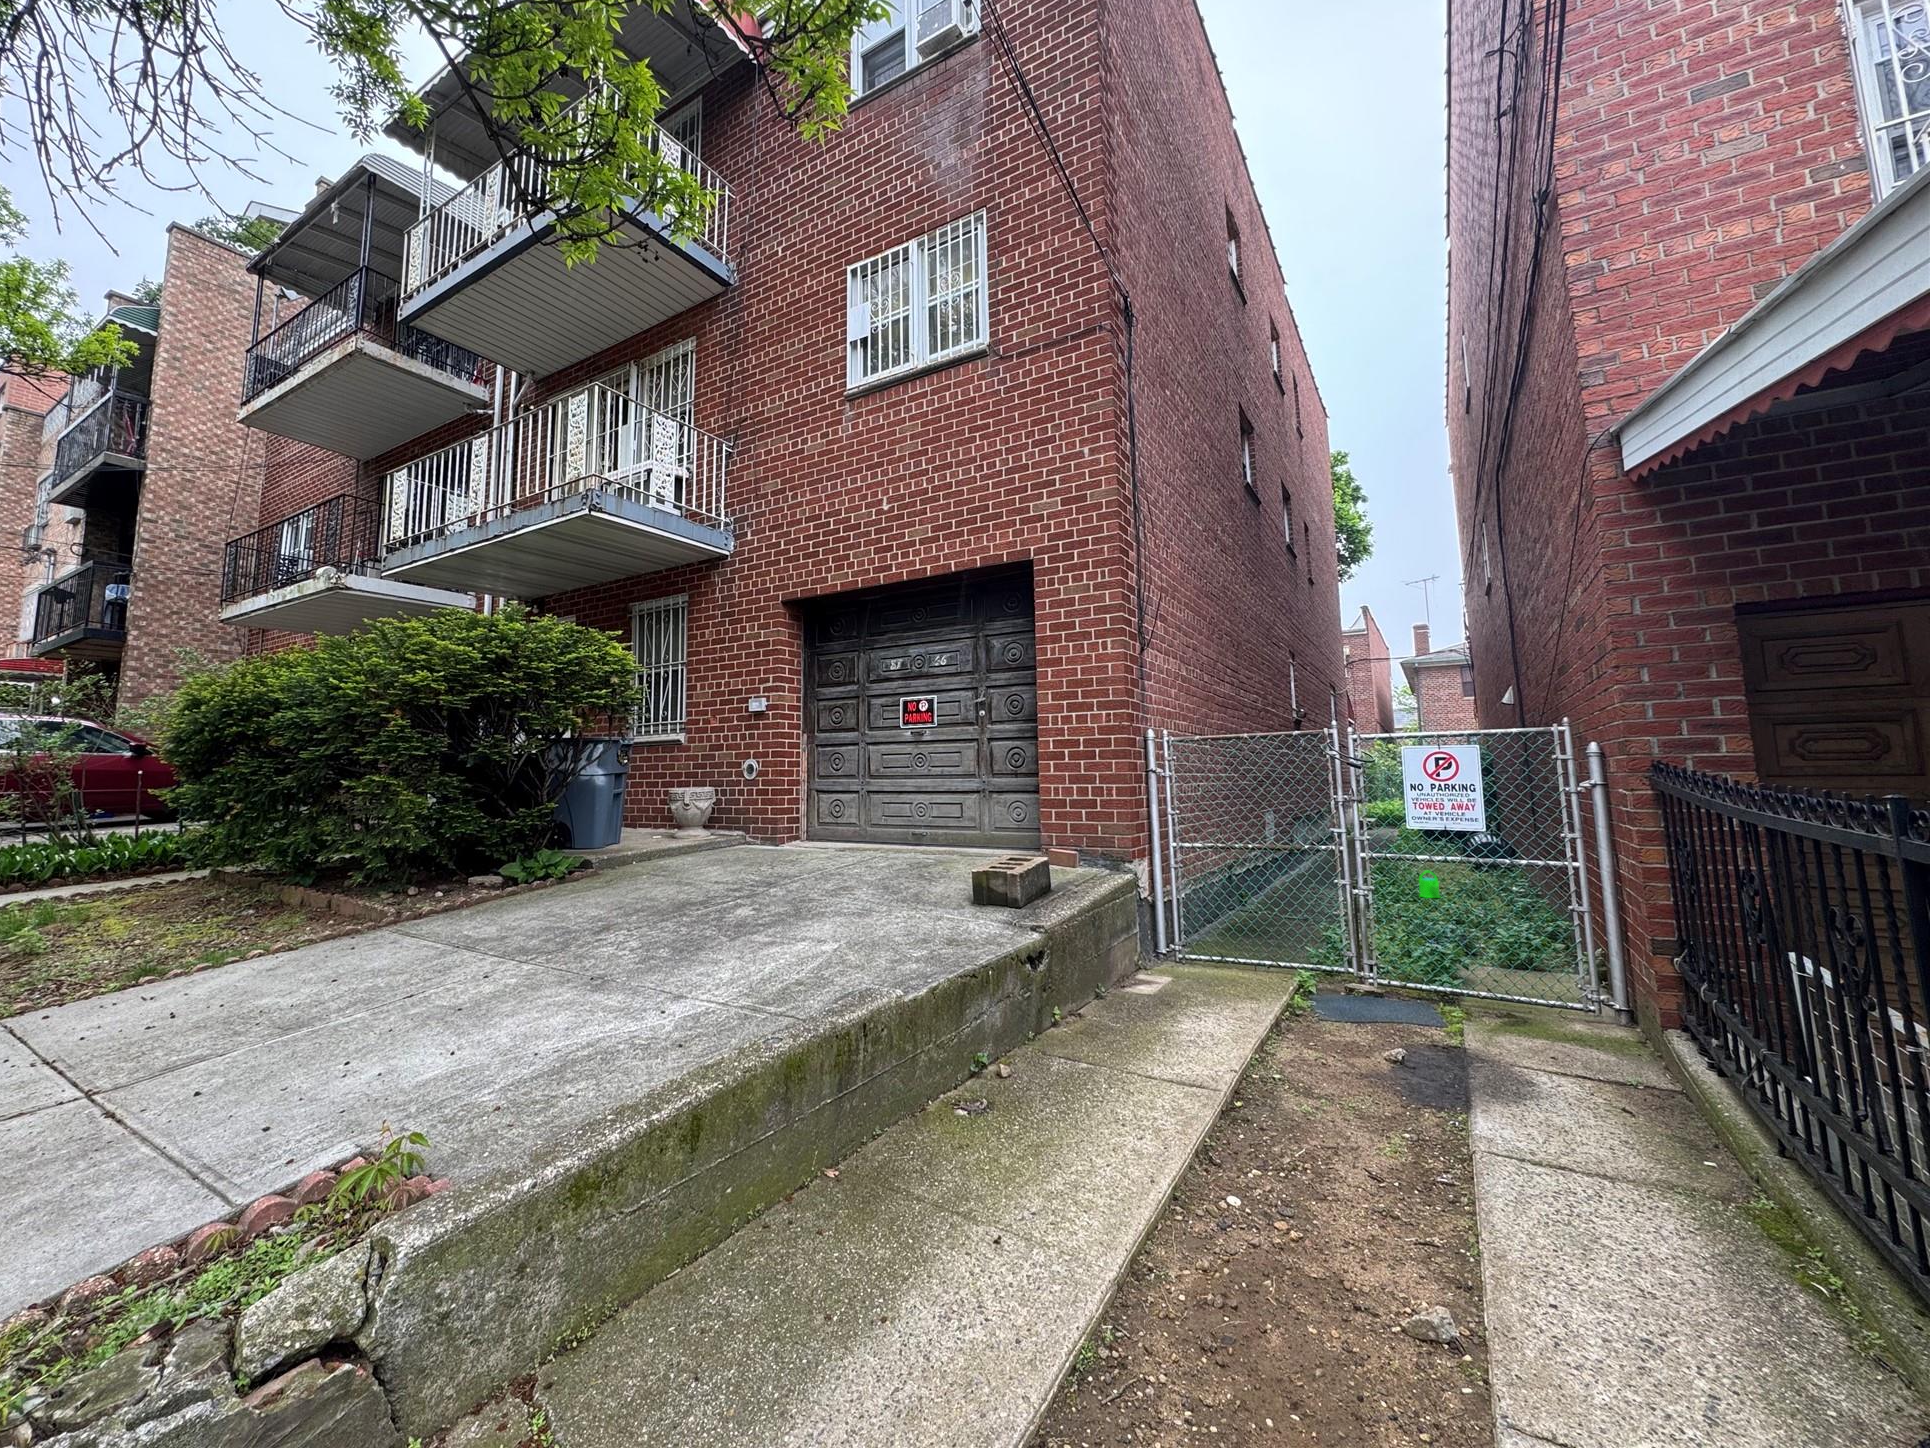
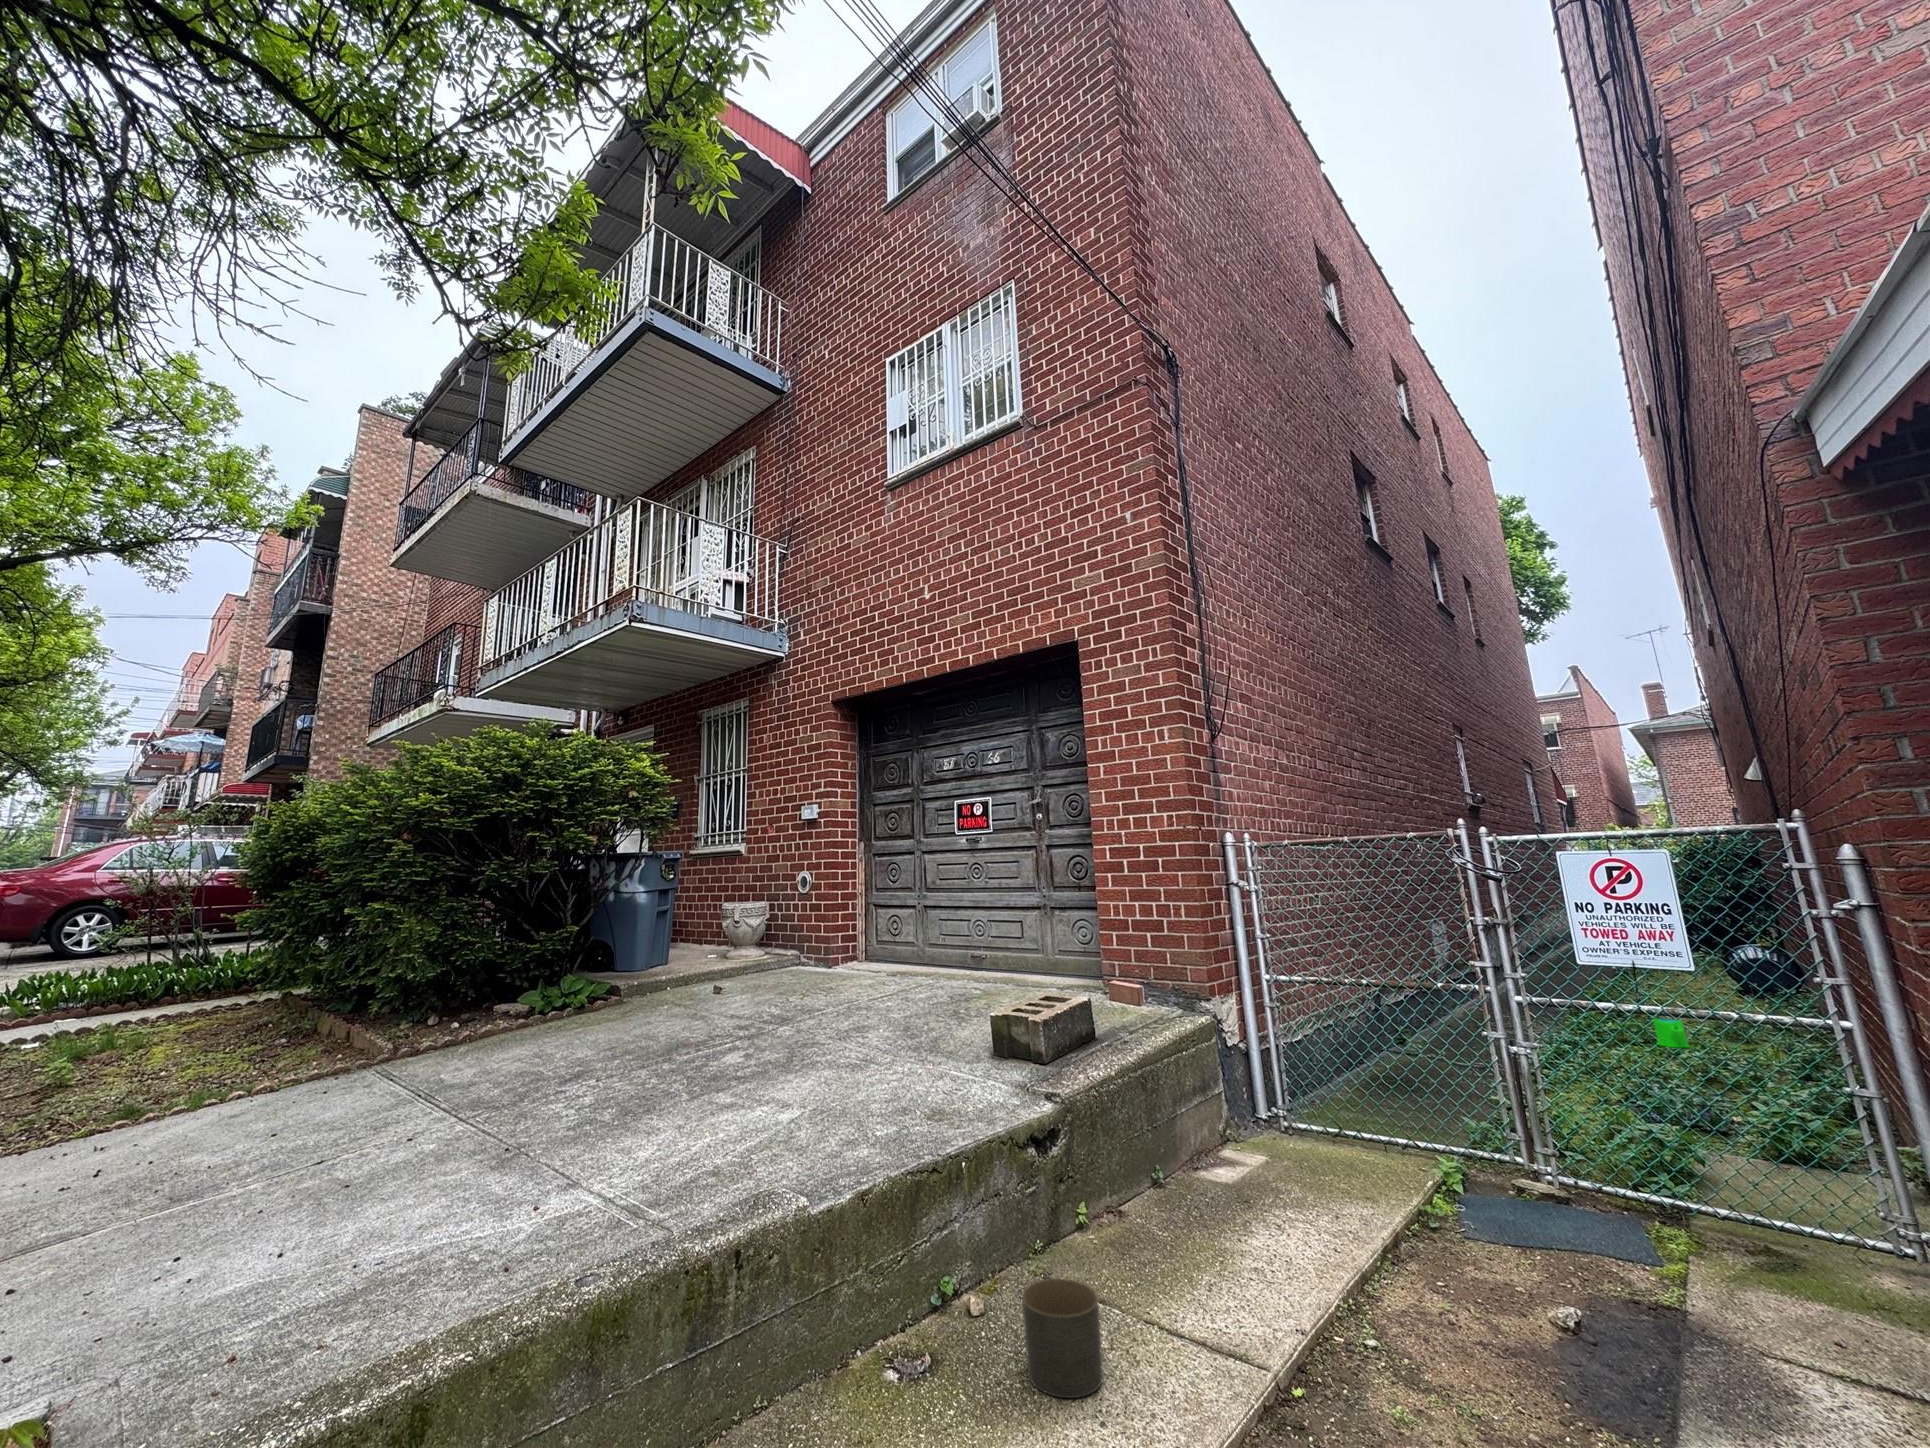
planter: none [1062,1045,1121,1119] -> present [1022,1279,1103,1398]

